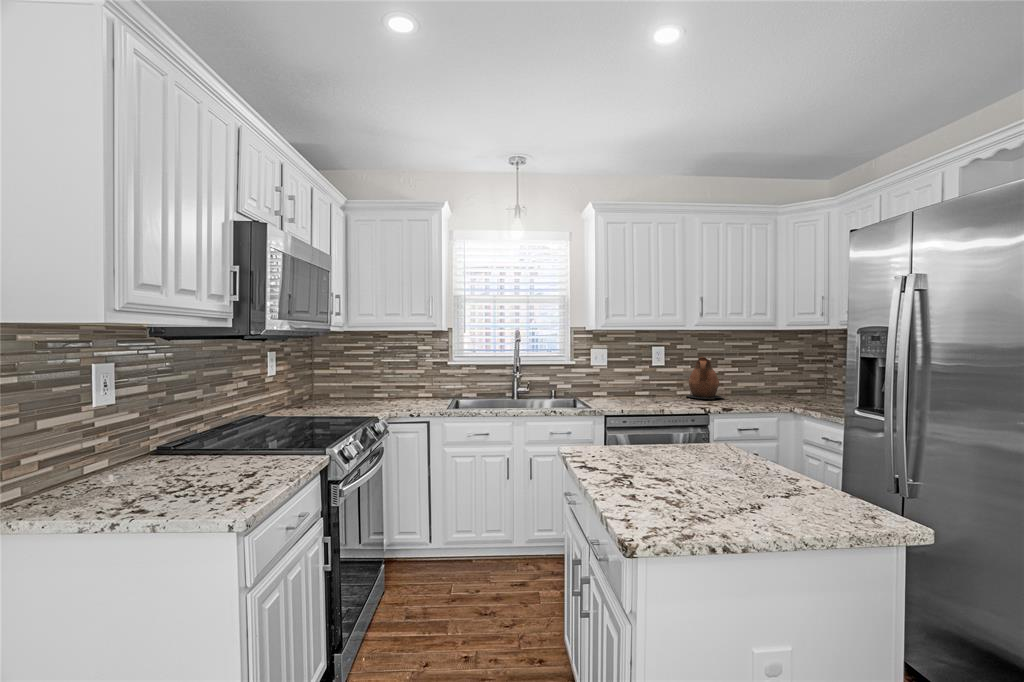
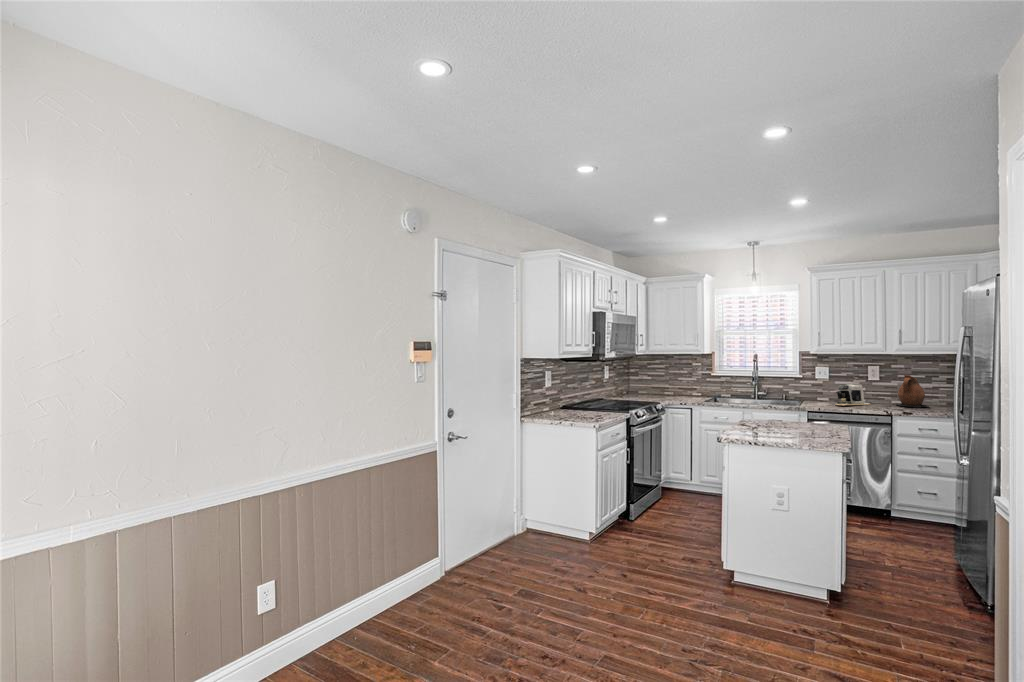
coffee maker: none [621,371,662,403] -> present [836,384,870,406]

